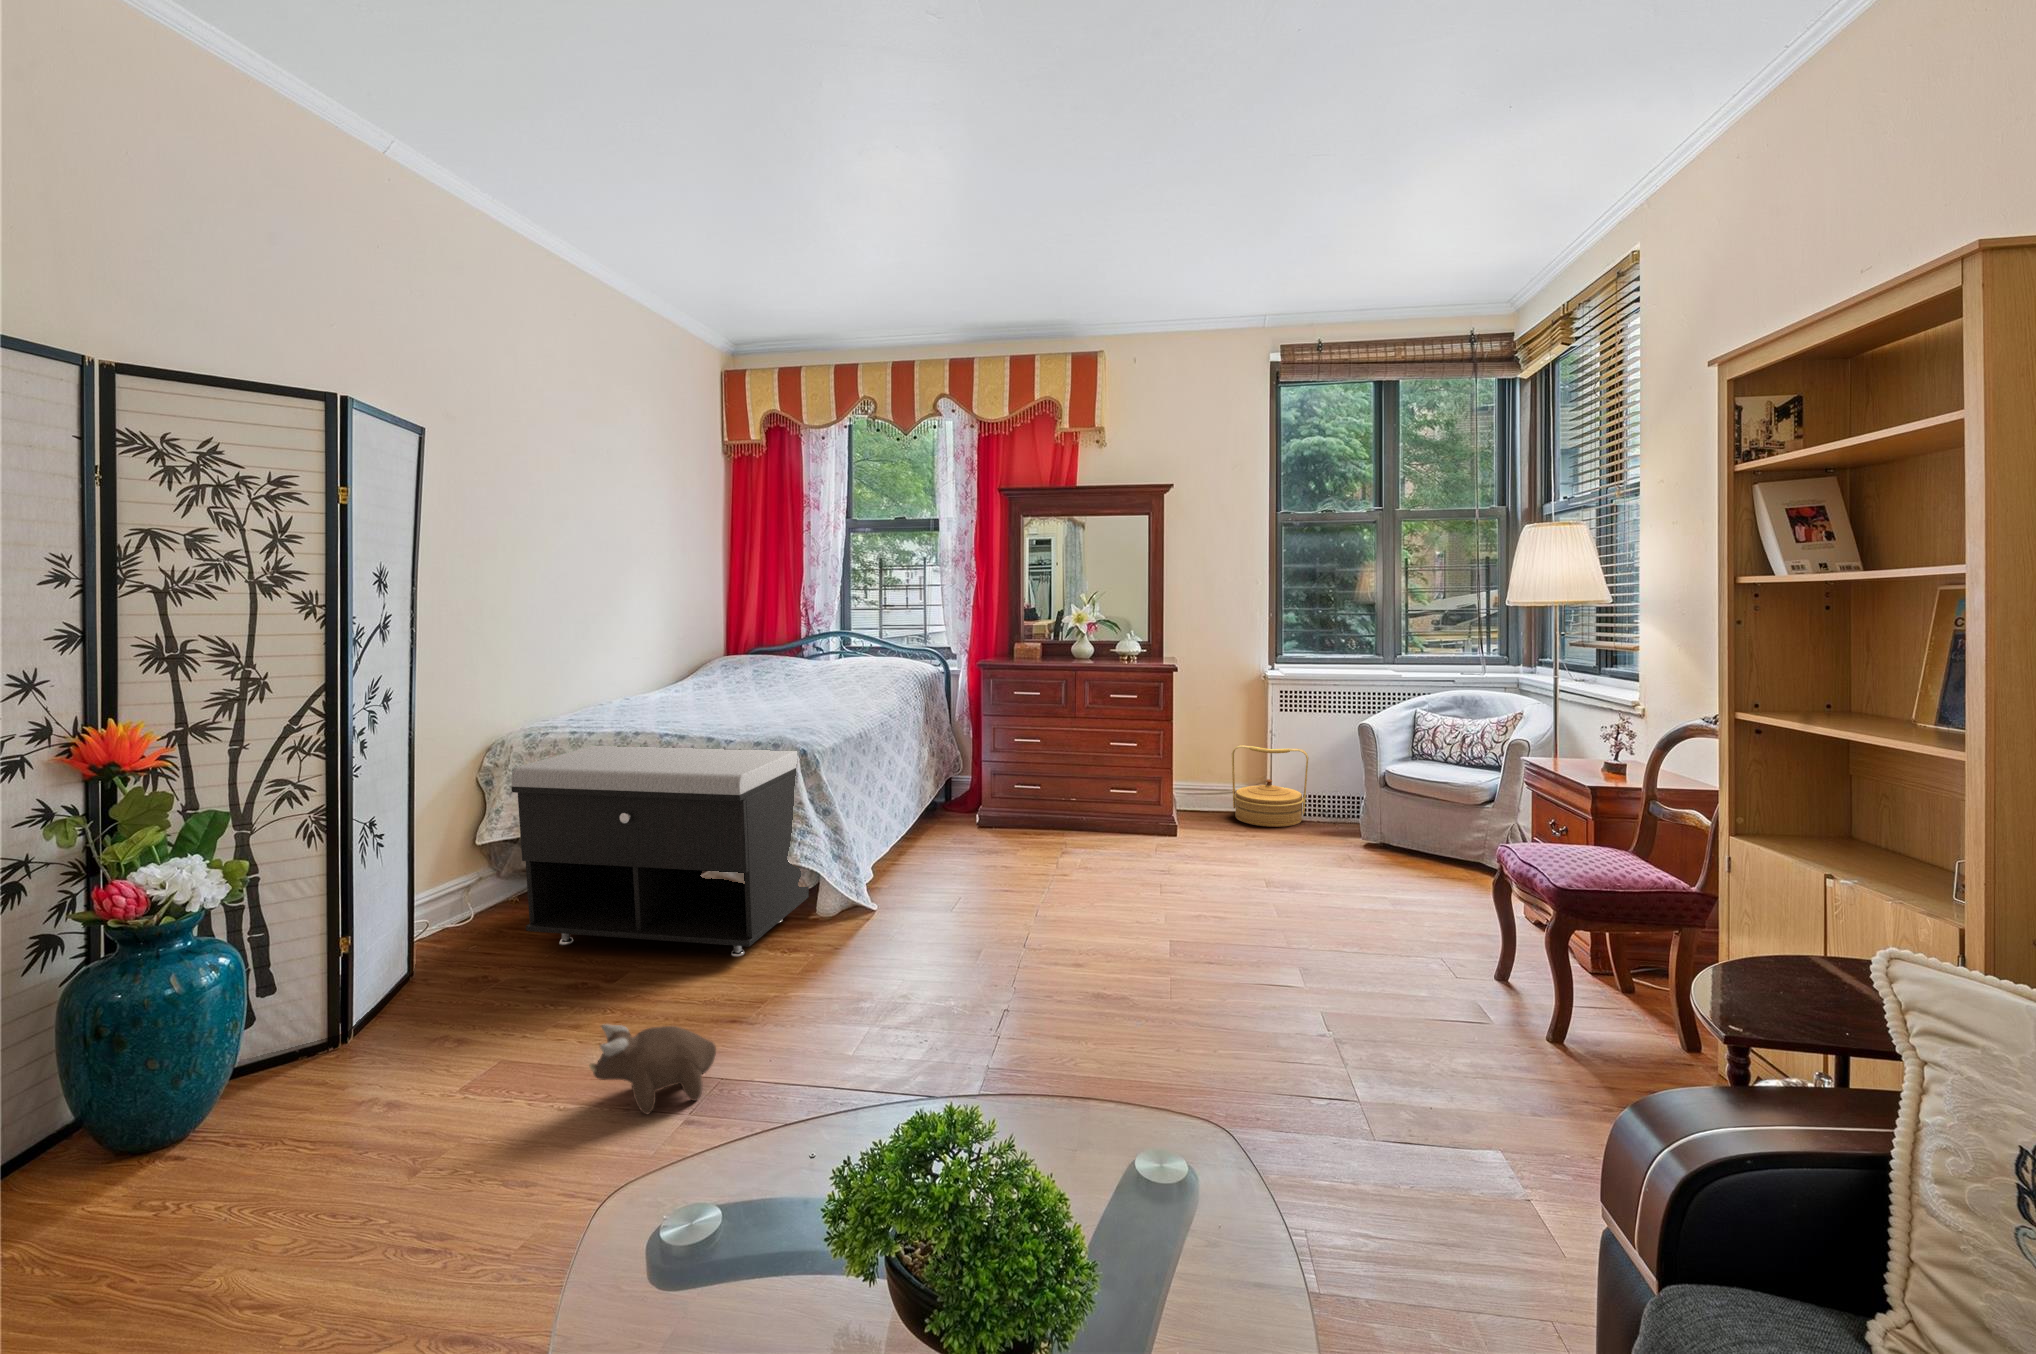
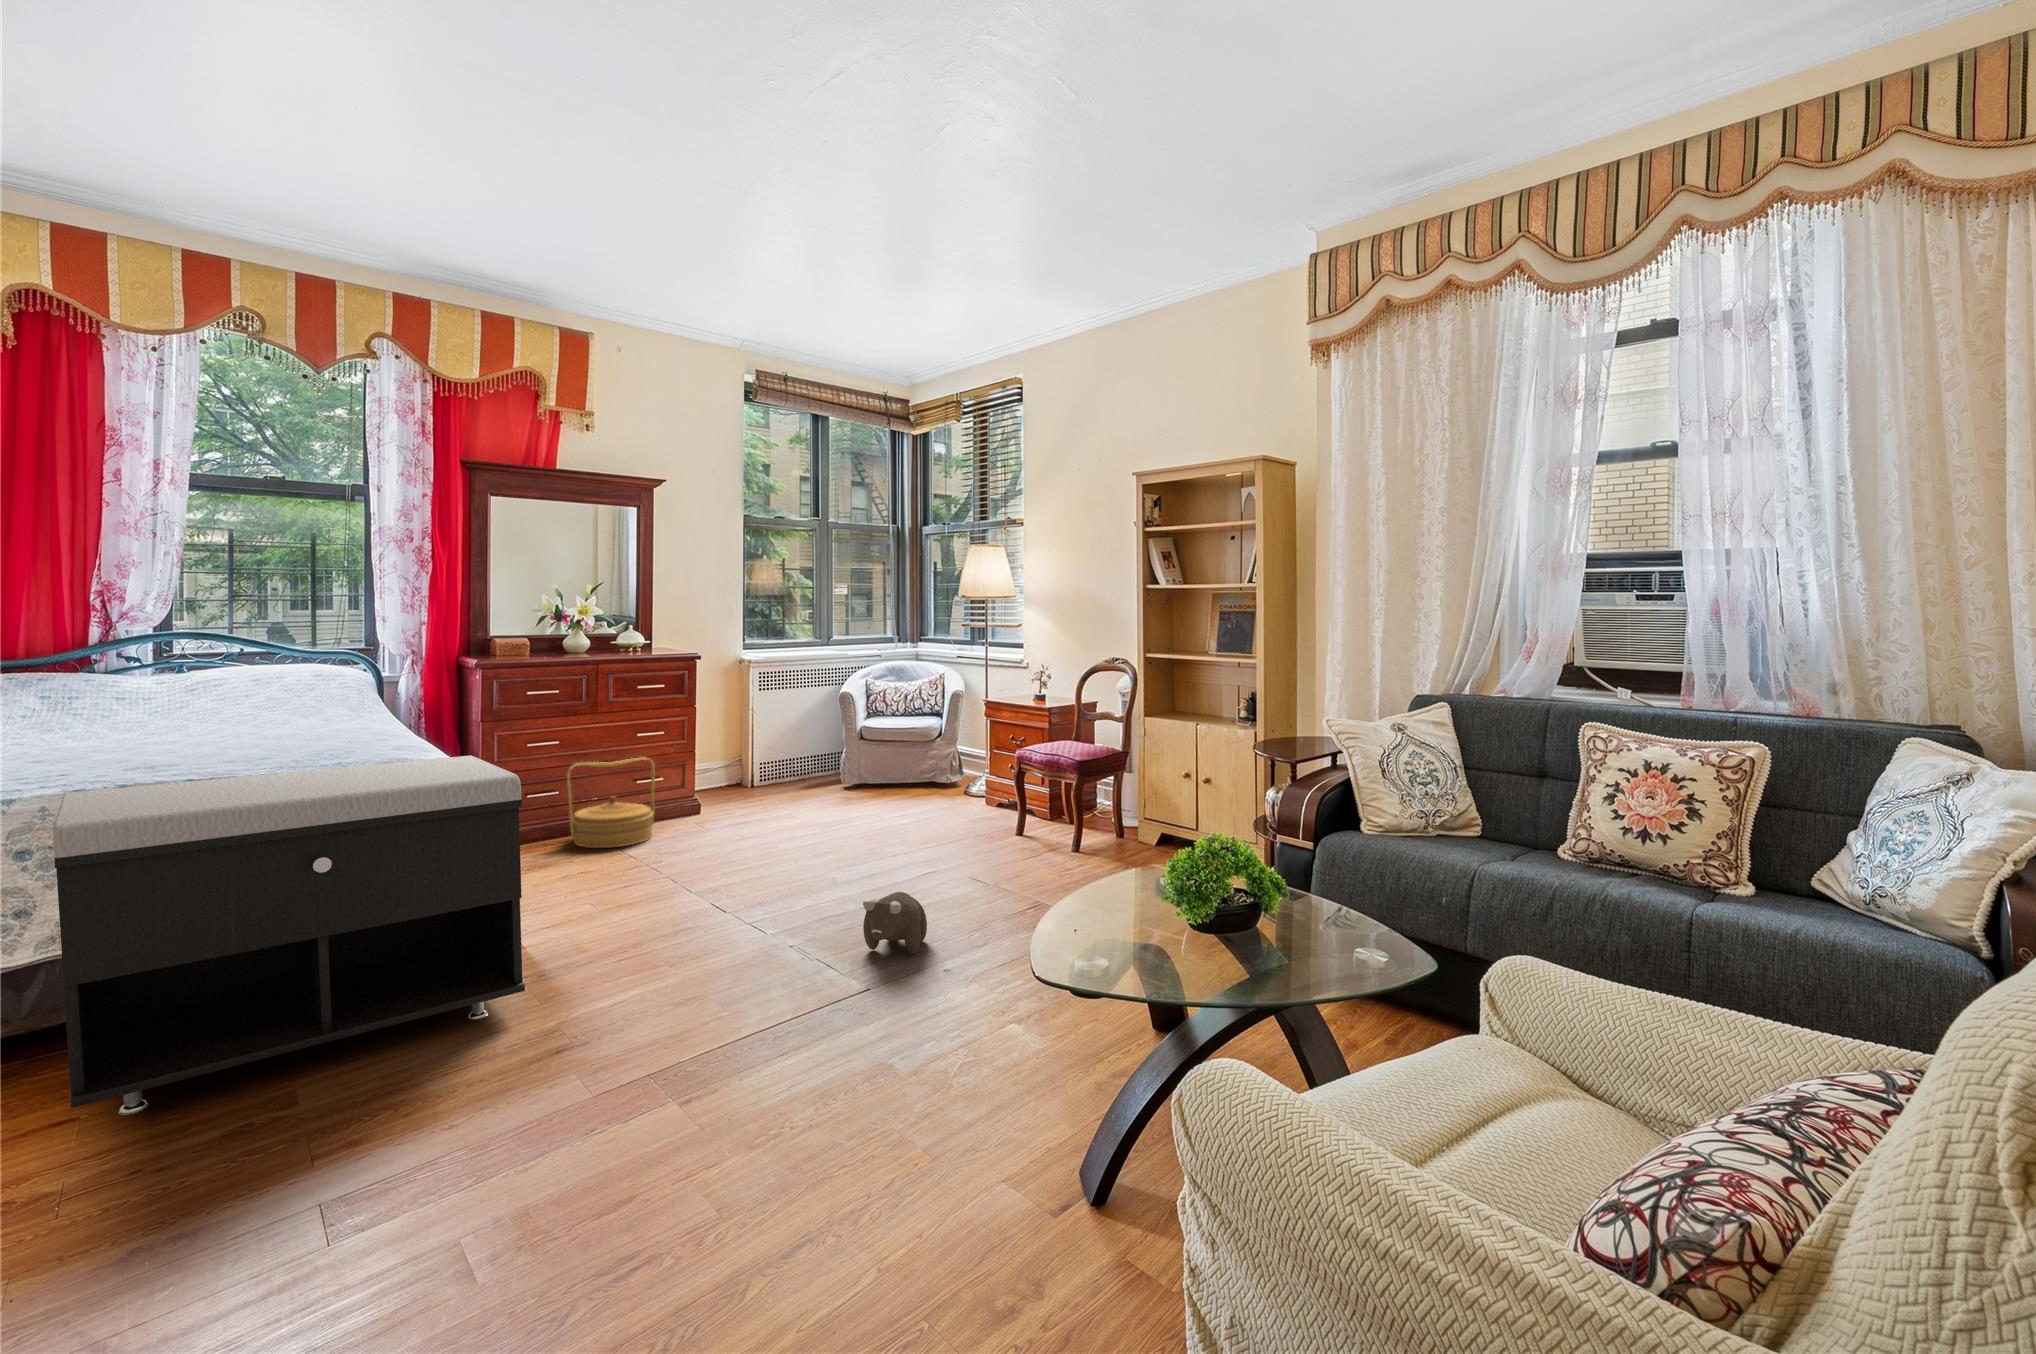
woven basket: present [1232,745,1308,827] -> present [567,757,655,848]
plush toy: present [589,1024,716,1114] -> present [863,892,927,954]

